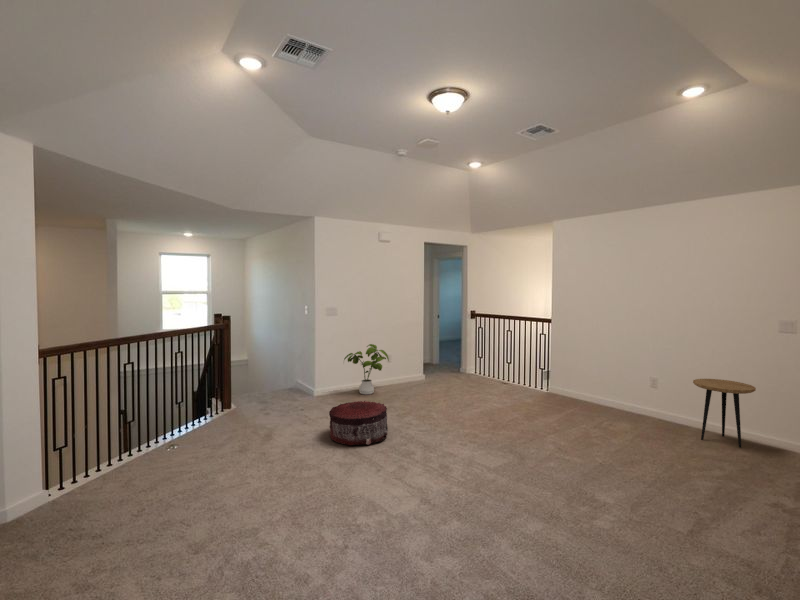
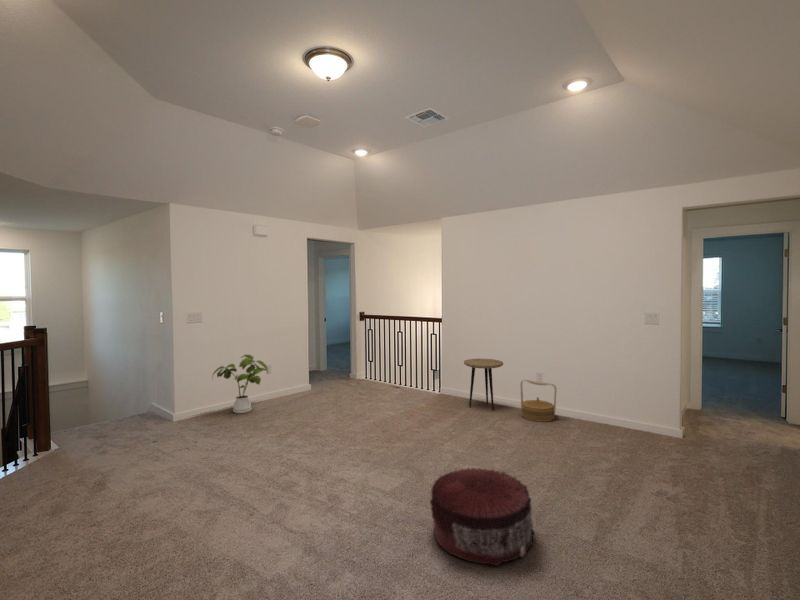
side table: present [693,379,756,448] -> present [464,359,503,411]
woven basket: none [634,384,674,428] -> present [520,380,556,422]
pouf: present [329,401,388,445] -> present [430,468,535,565]

